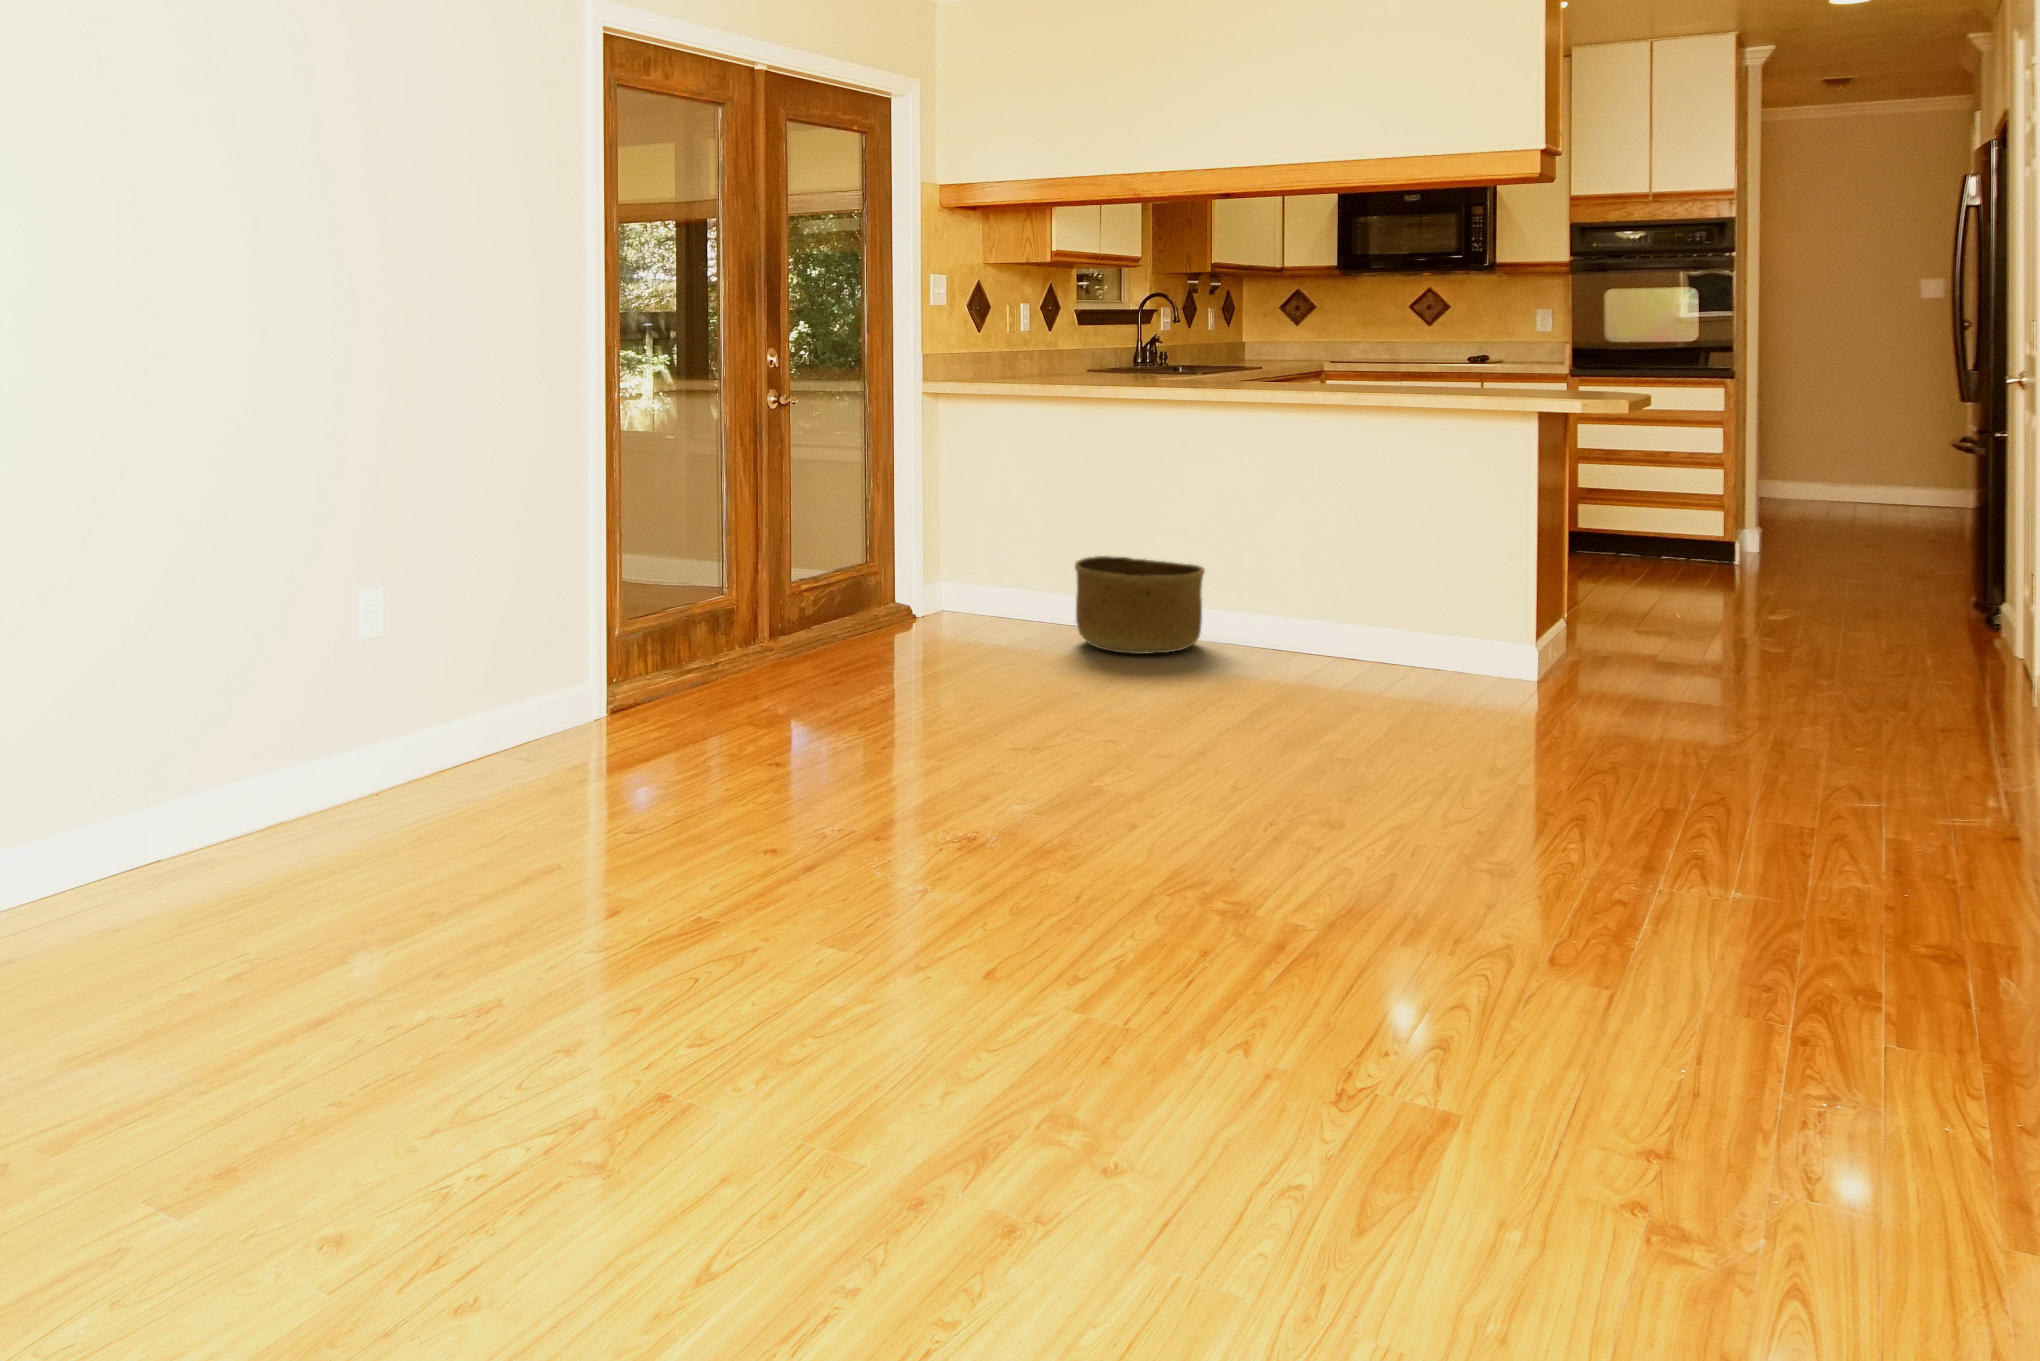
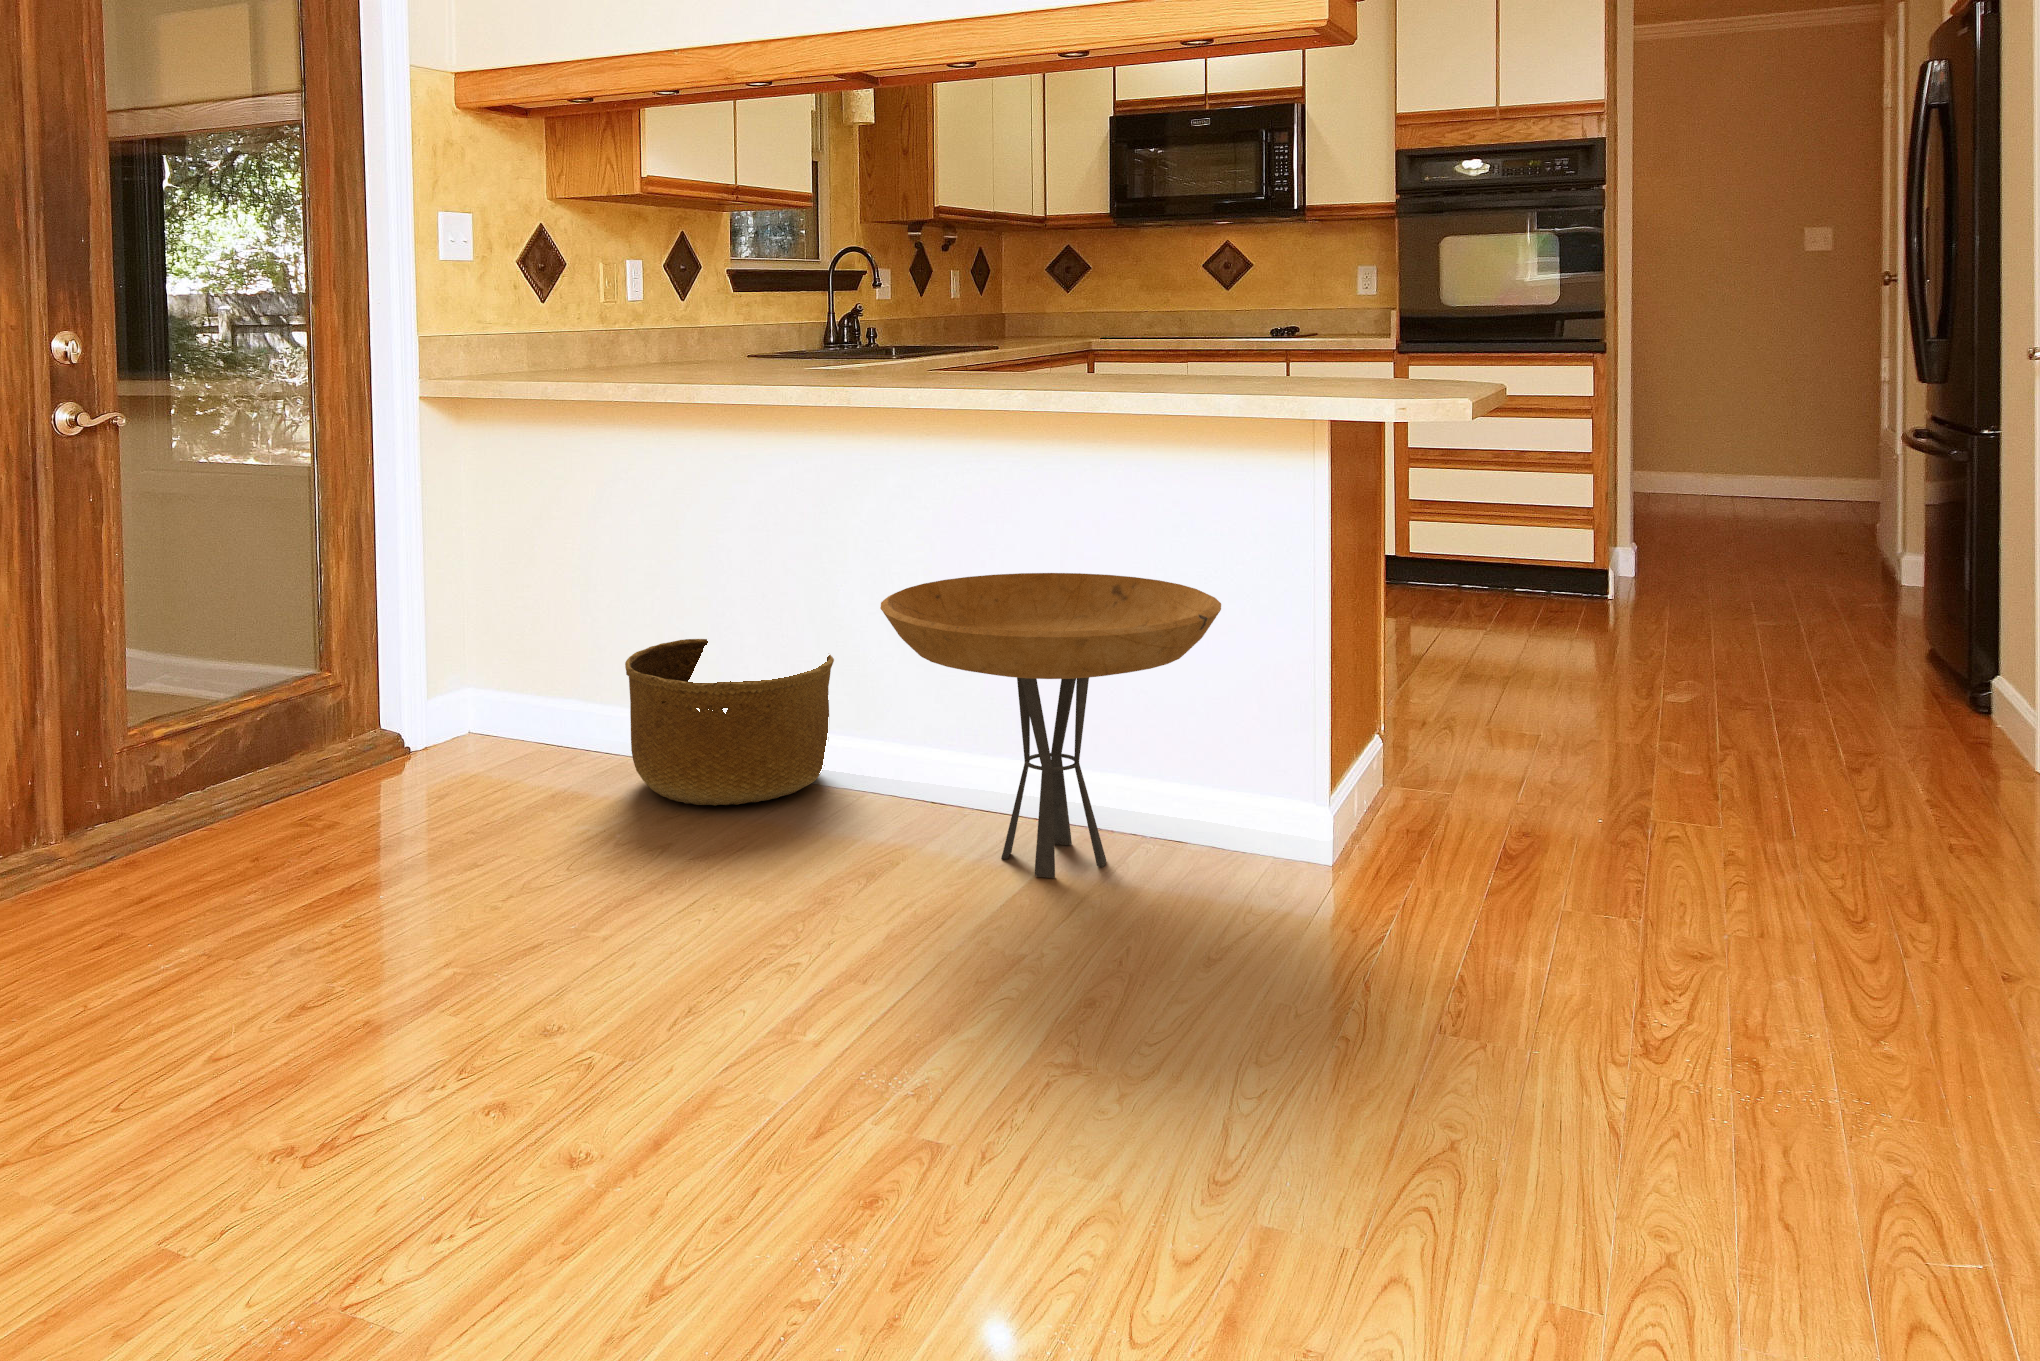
side table: none [1260,513,1475,688] -> present [880,573,1221,878]

